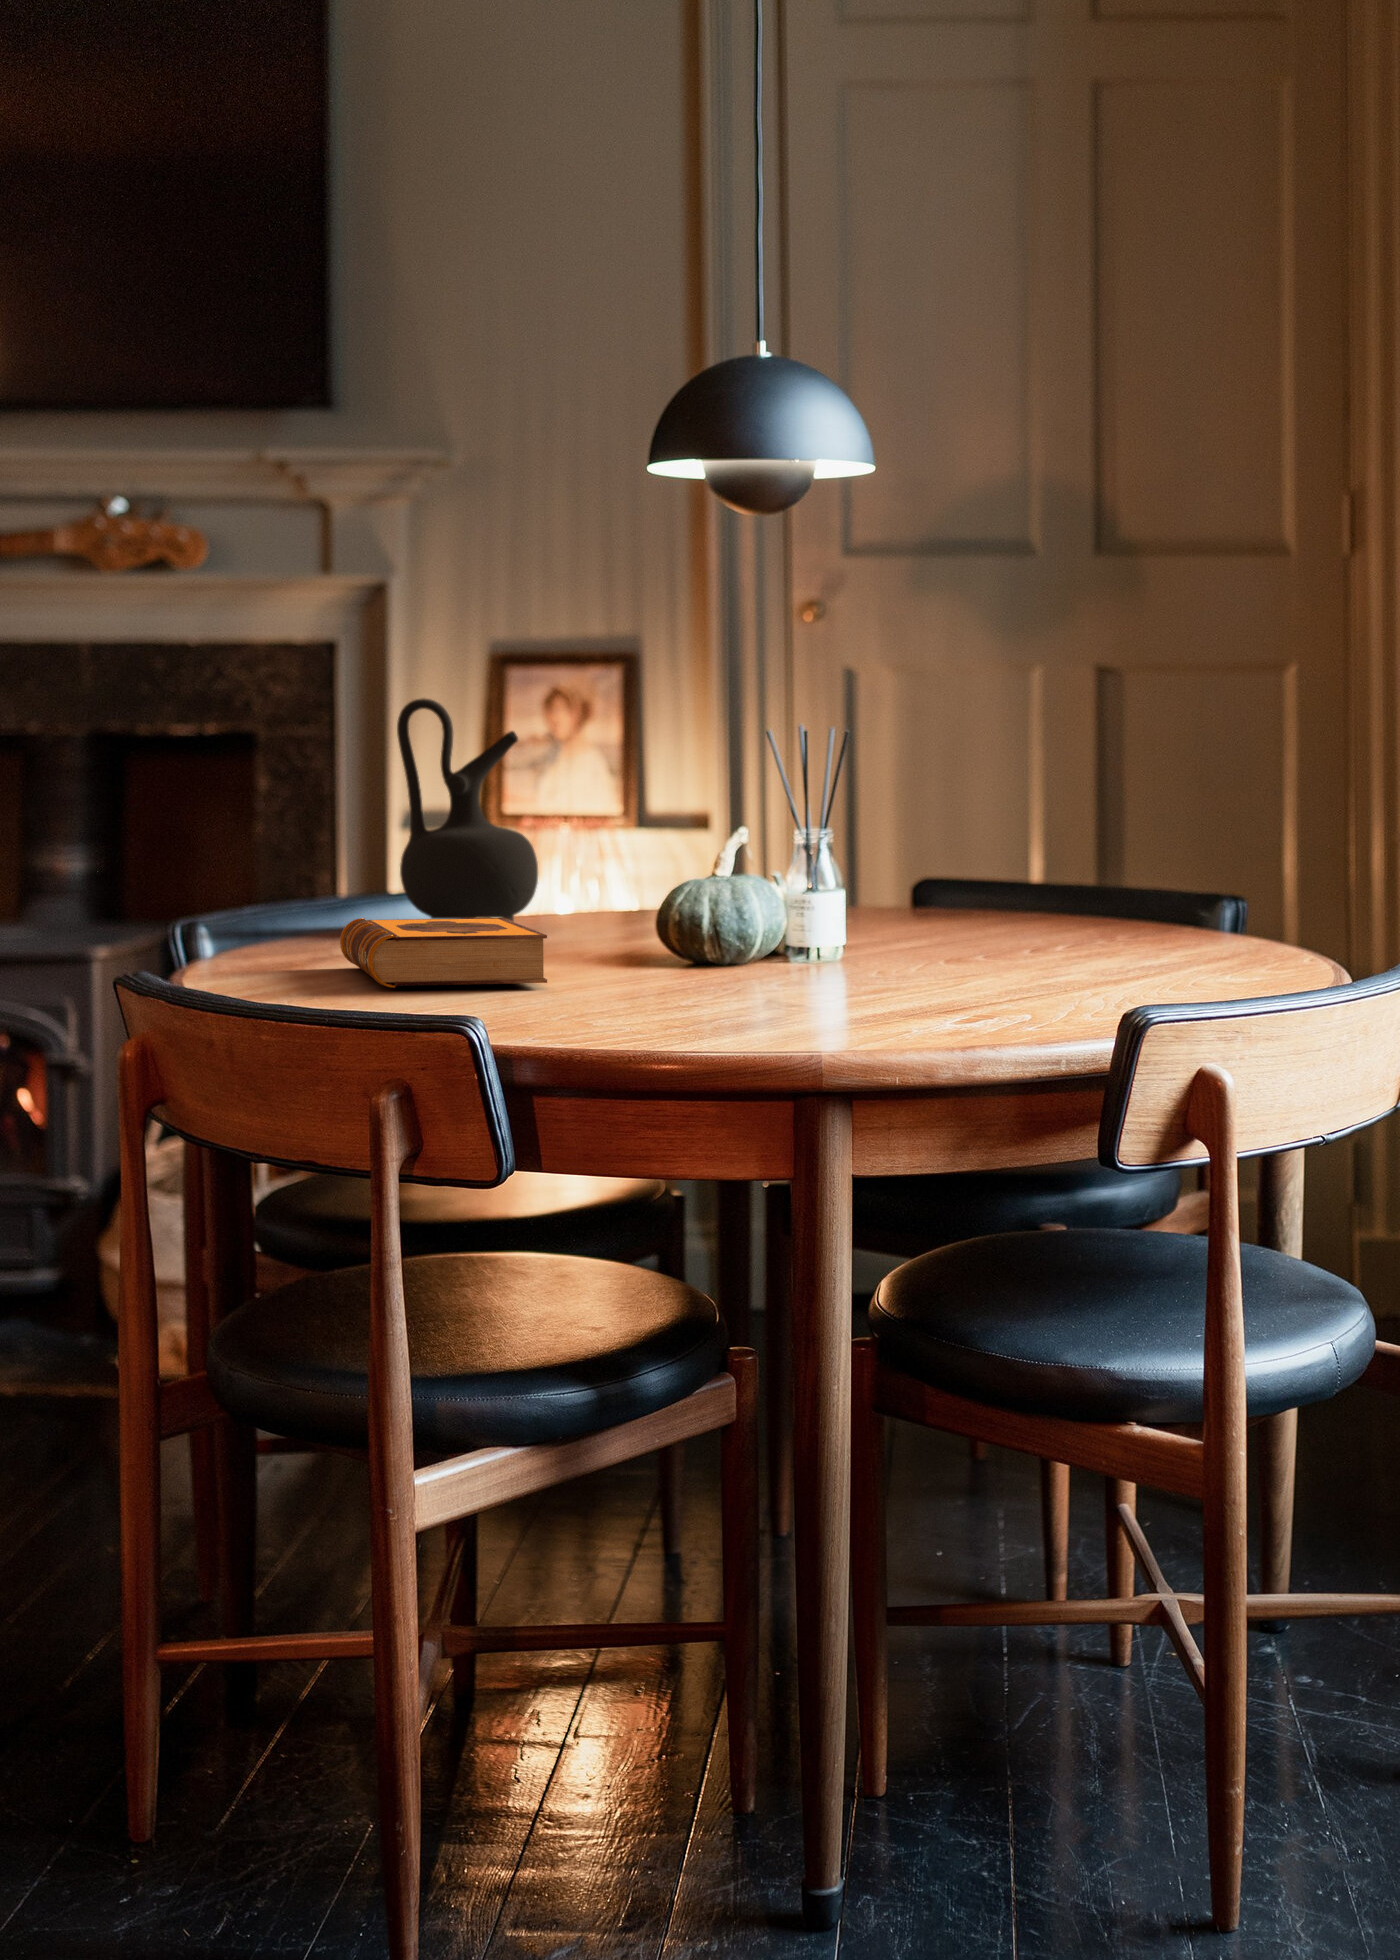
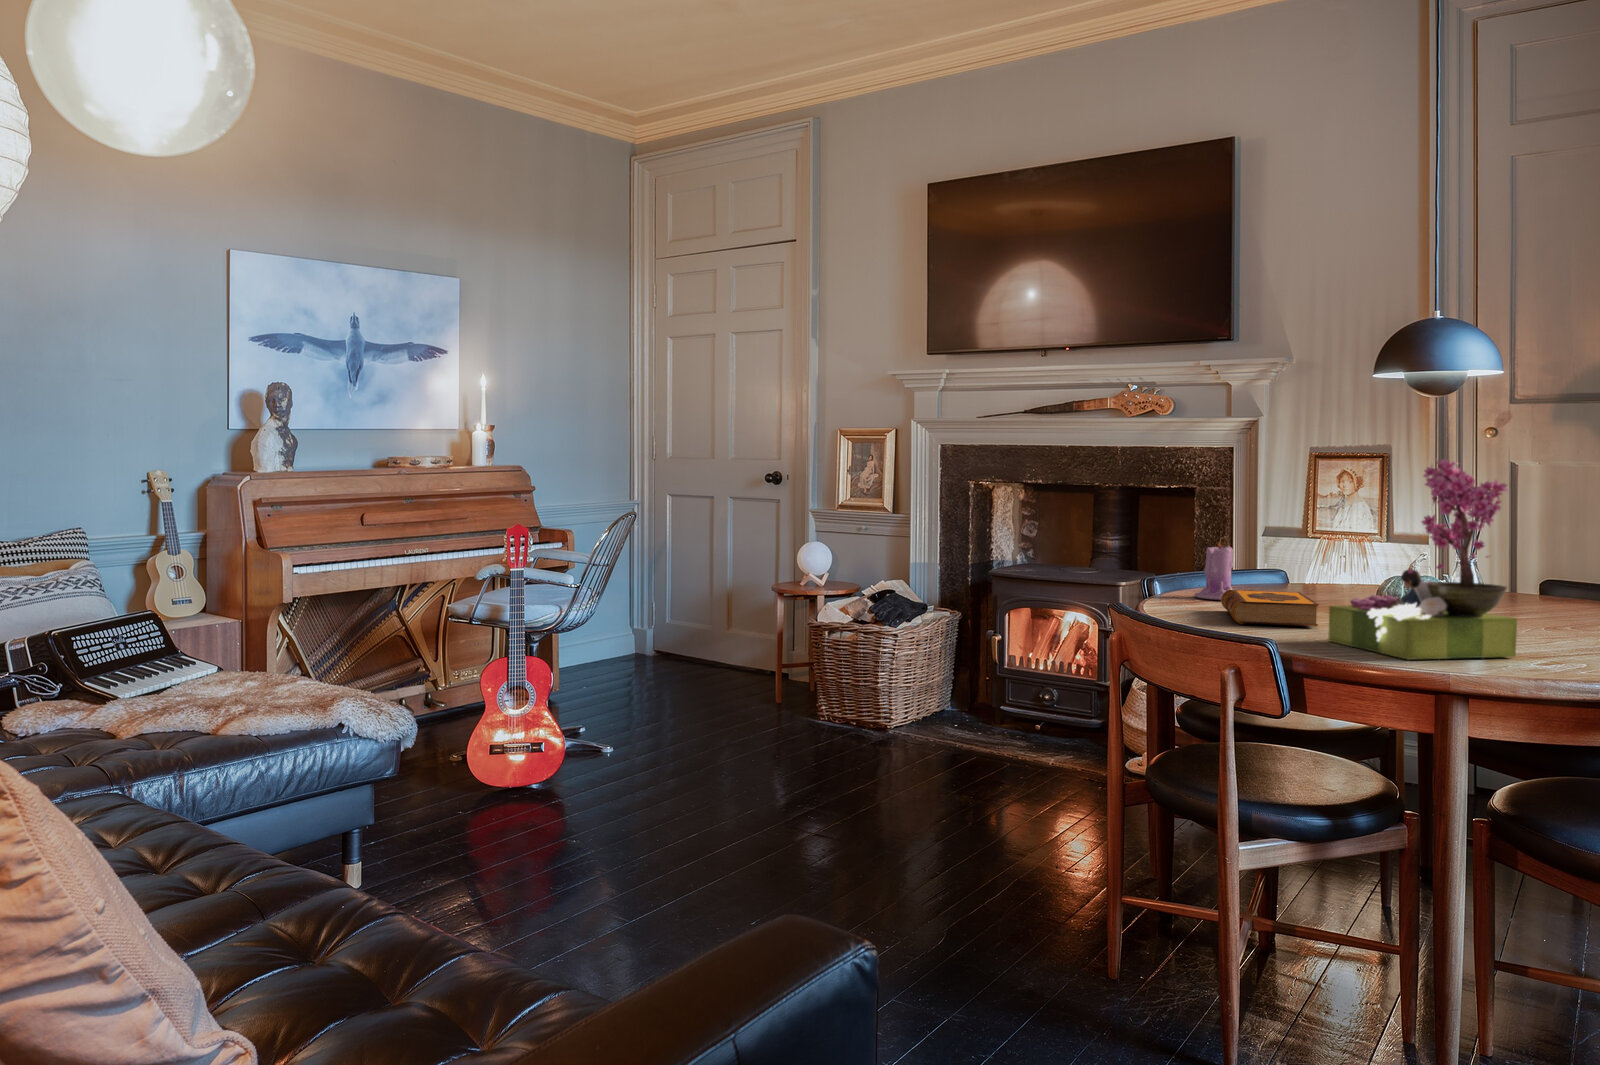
flower arrangement: none [575,604,920,1030] -> present [1328,459,1517,660]
ceramic jug: present [397,699,538,922] -> none [1255,486,1324,593]
candle: none [278,810,381,948] -> present [1194,539,1233,600]

